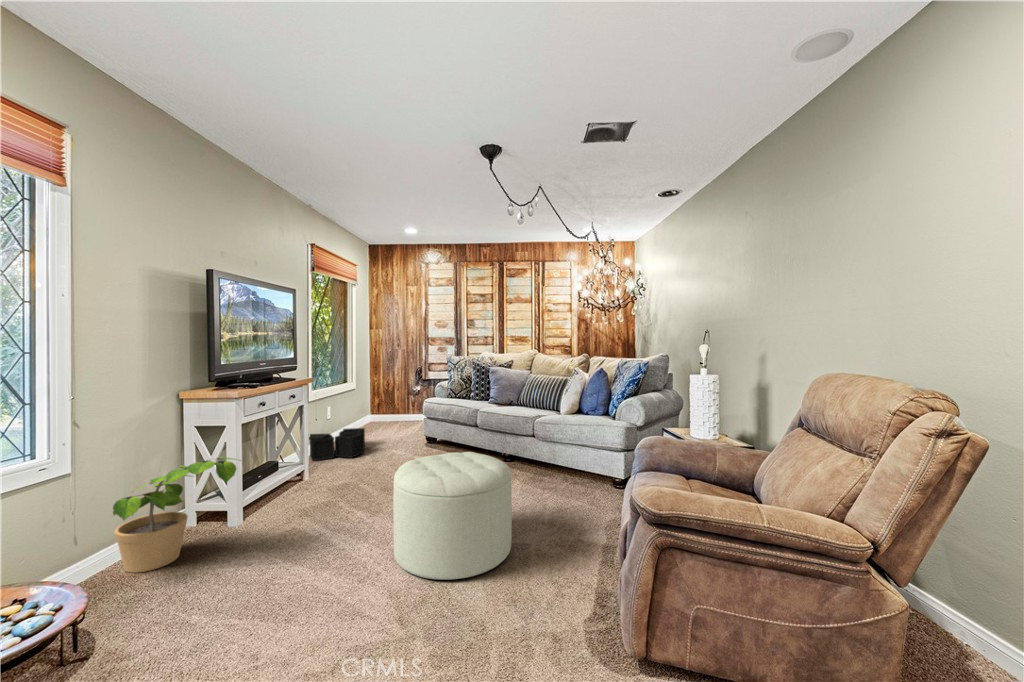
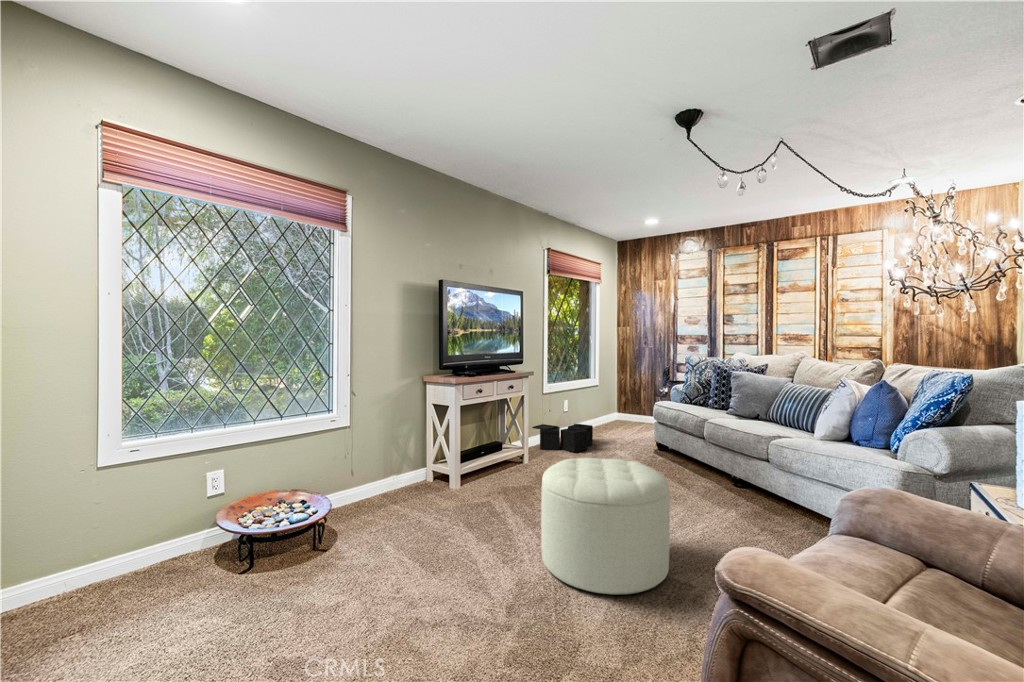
potted plant: present [113,457,236,573] -> none [365,429,446,505]

